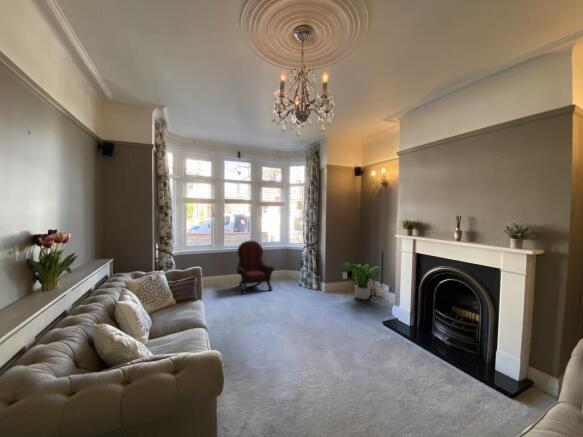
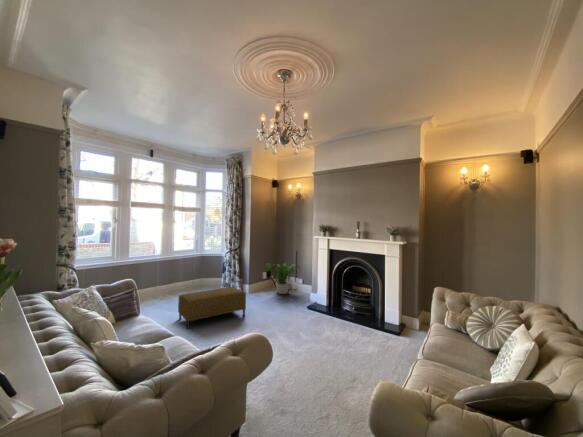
armchair: present [237,241,274,293] -> none [153,249,197,305]
ottoman: none [241,285,306,323] -> present [178,287,246,329]

